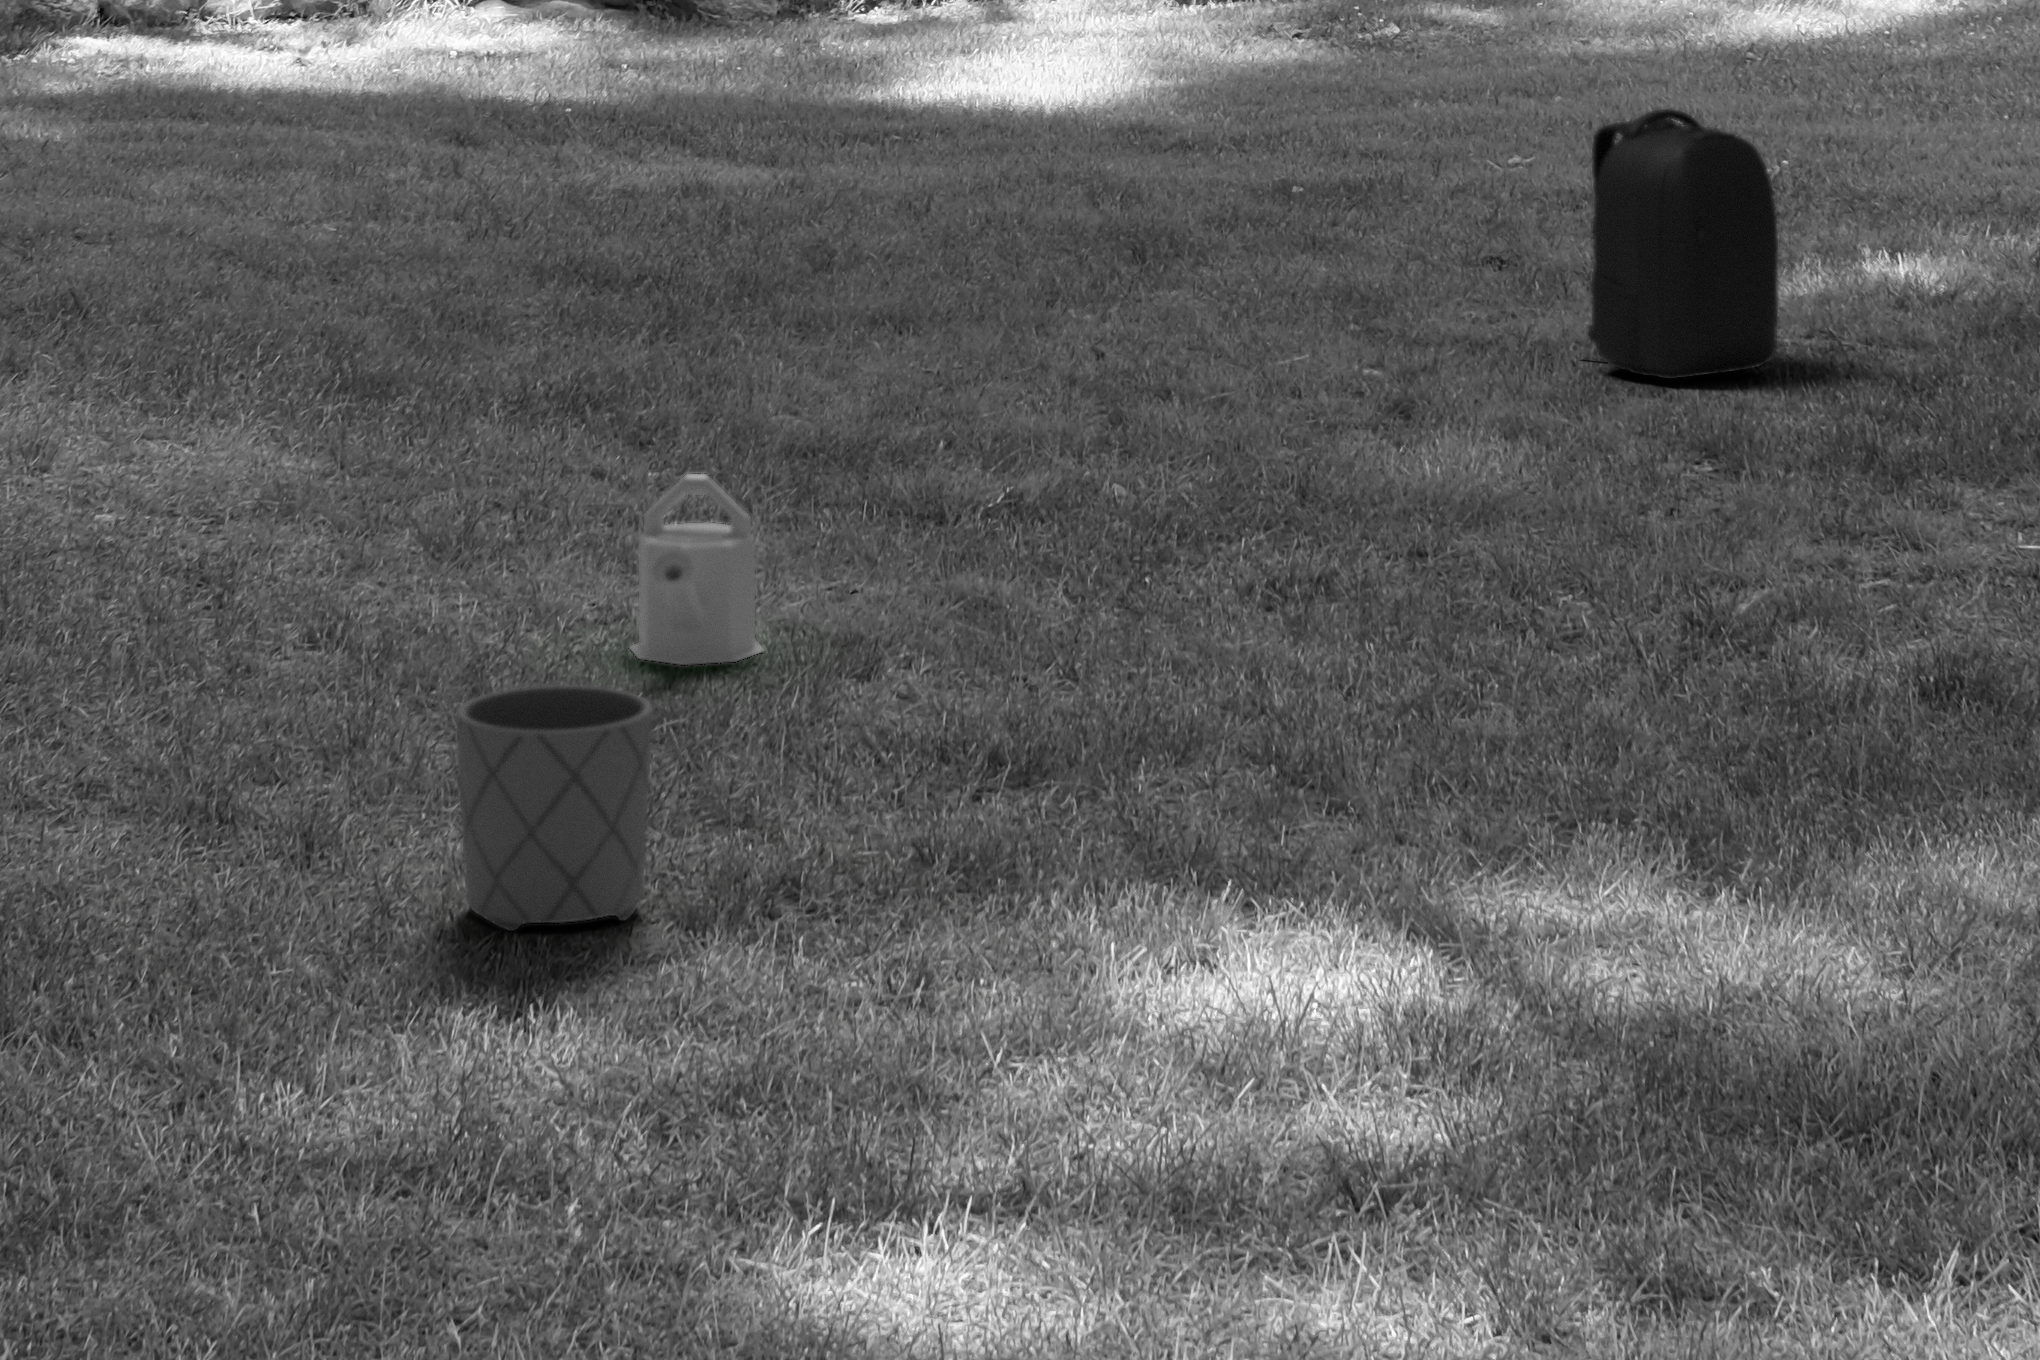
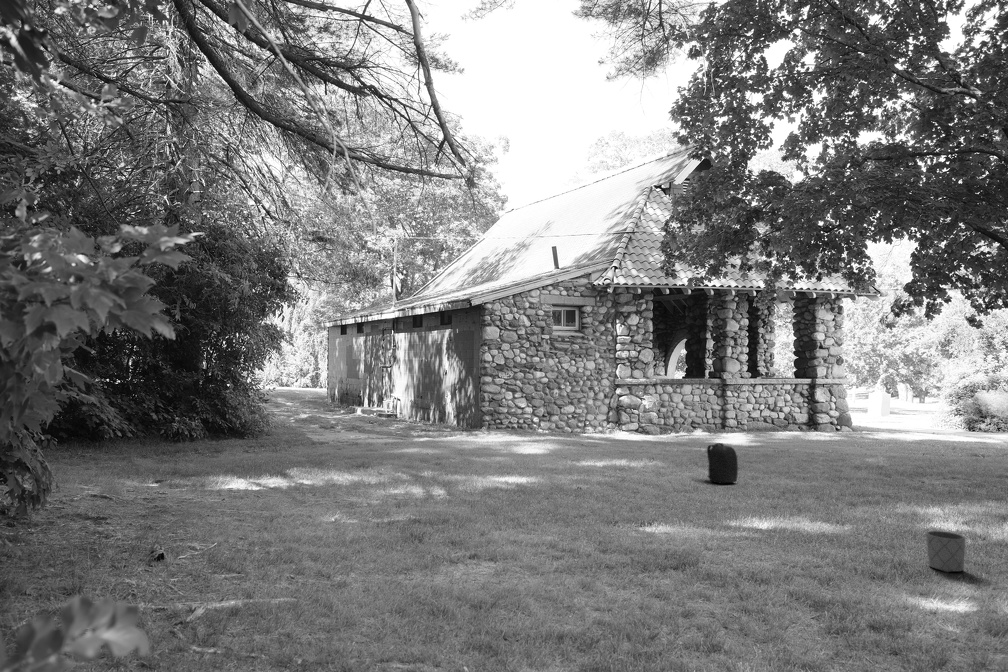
backpack: present [1588,109,1779,379] -> present [707,443,738,484]
watering can: present [631,474,763,665] -> none [853,497,877,527]

